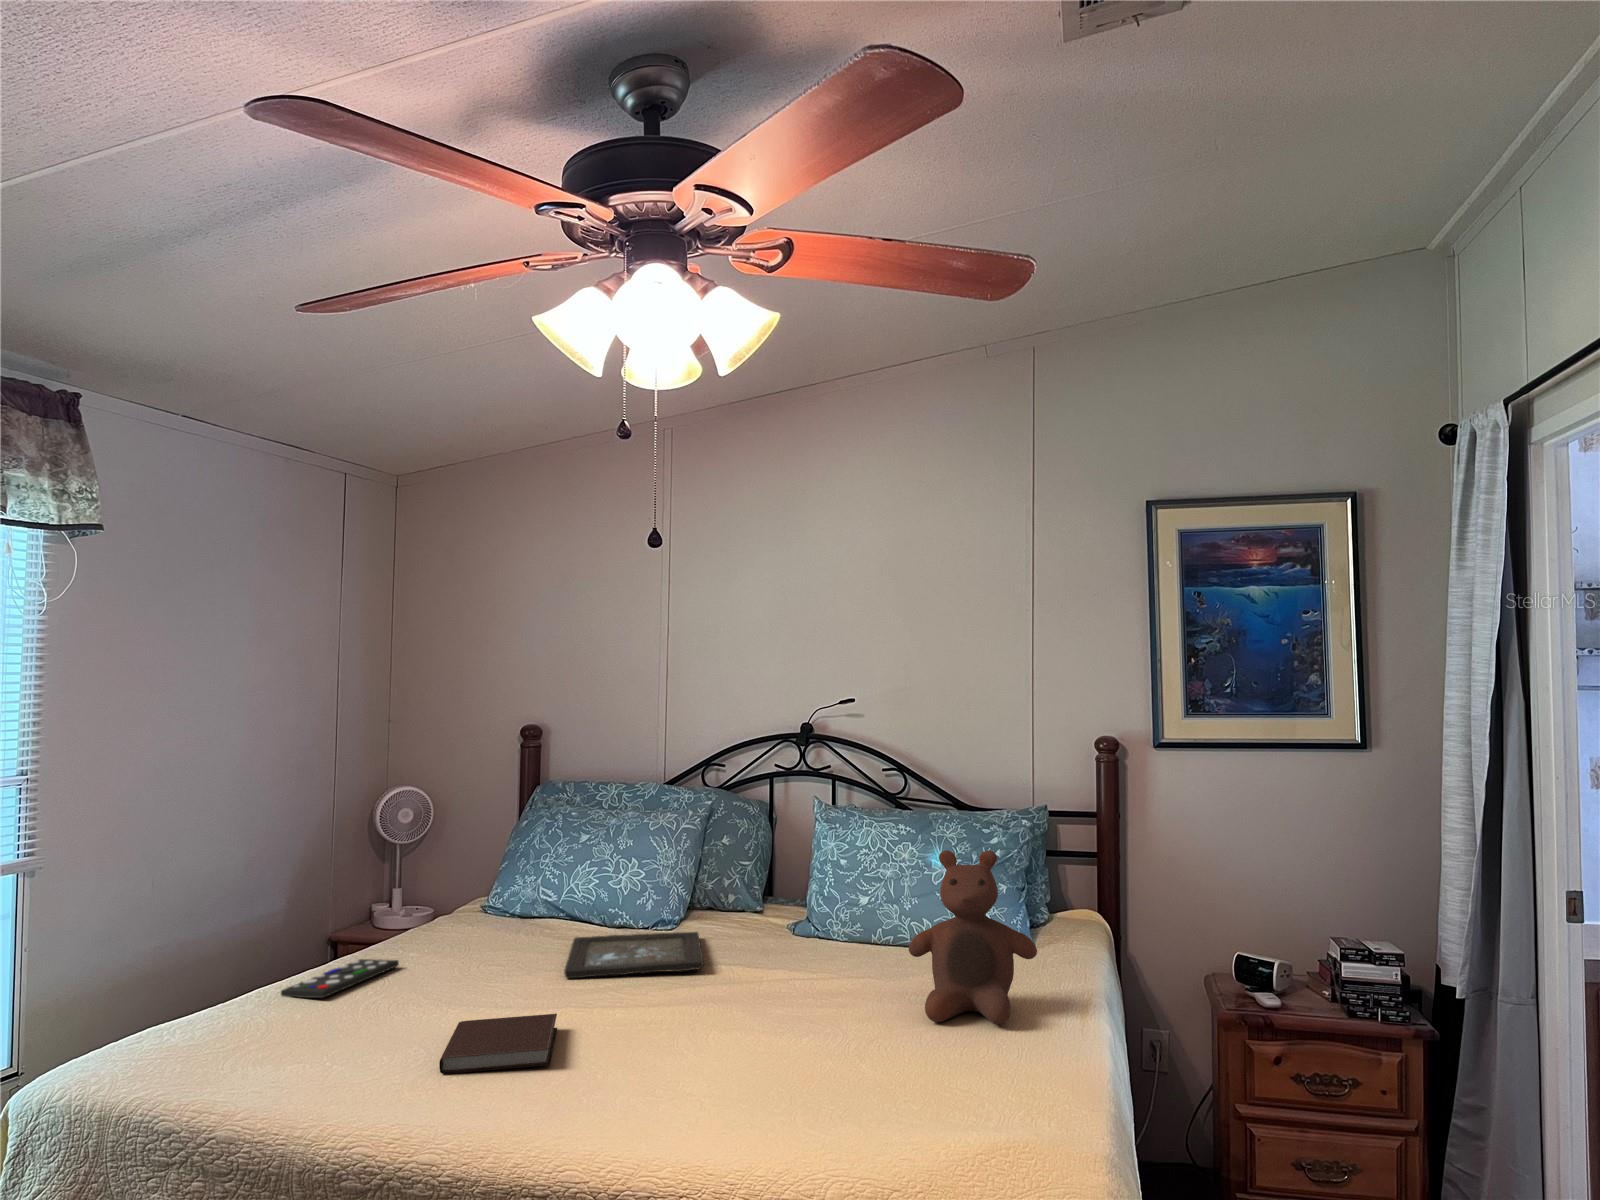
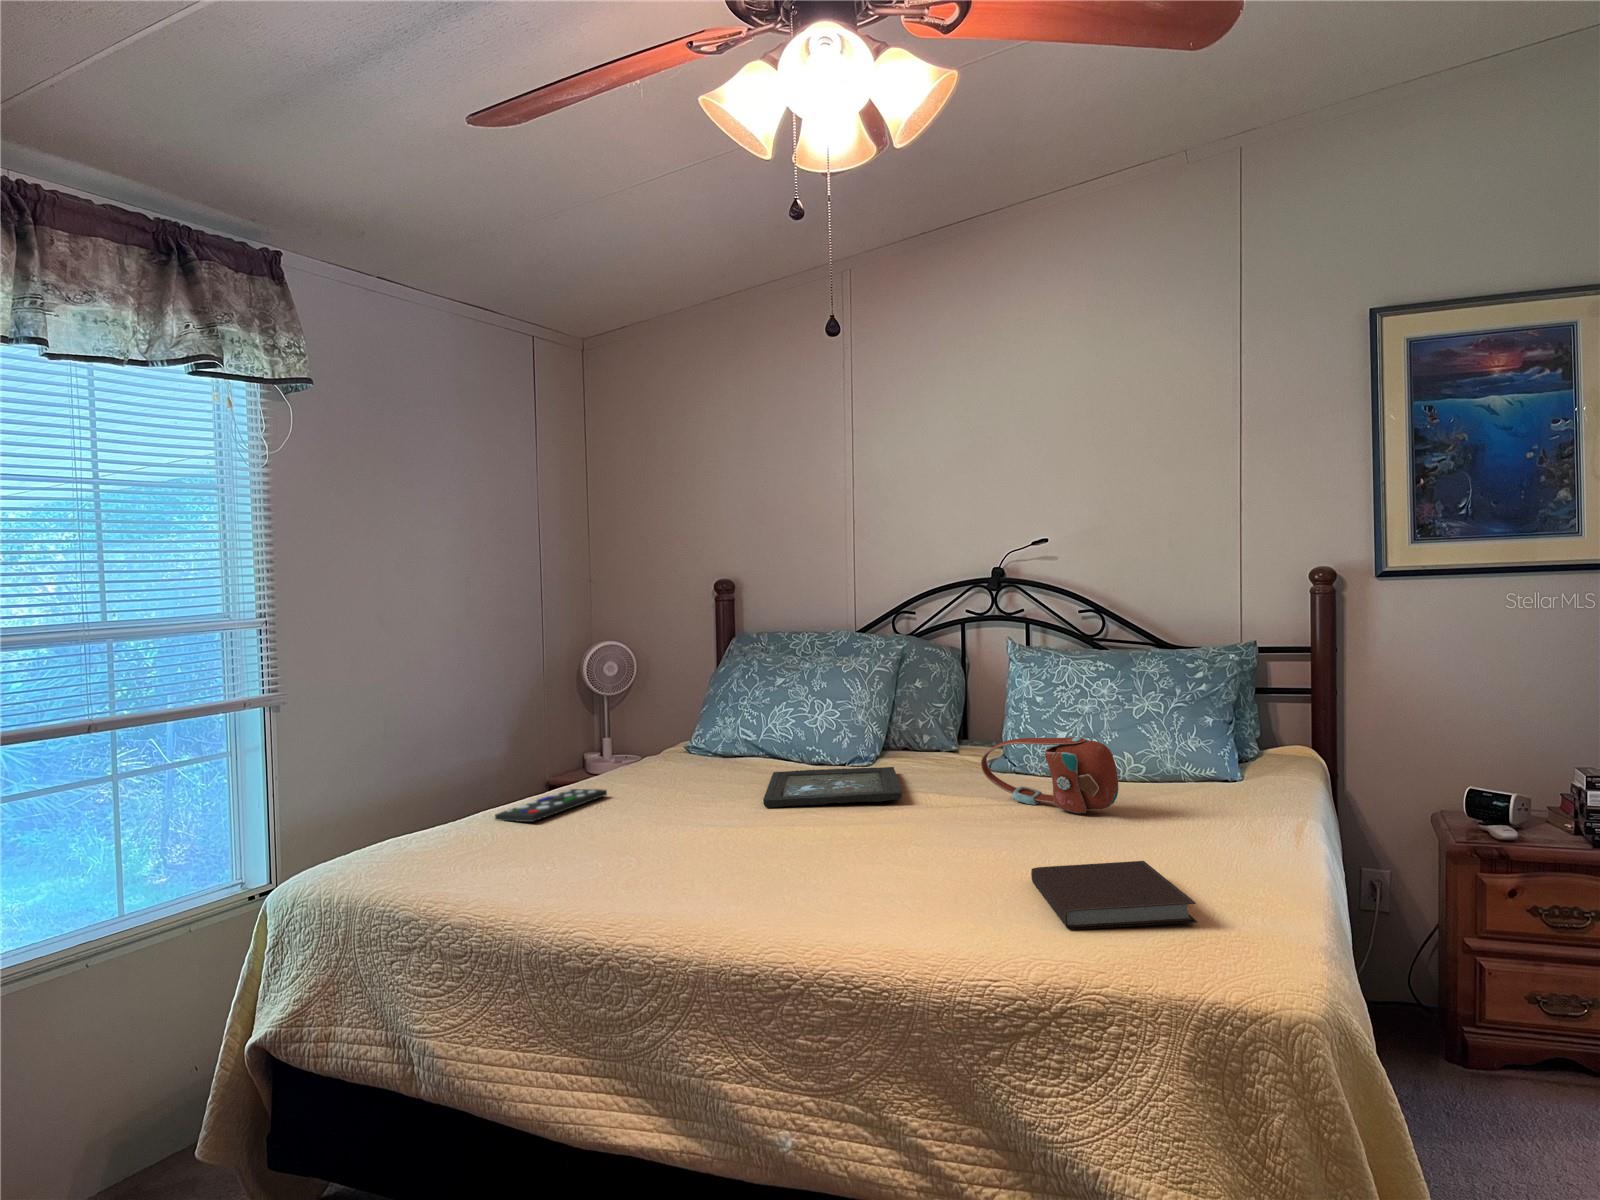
stuffed bear: present [909,850,1037,1024] -> none [1124,669,1275,855]
handbag: none [782,908,907,983] -> present [981,737,1118,813]
notebook: present [439,1014,557,1074] -> present [1031,861,1197,929]

